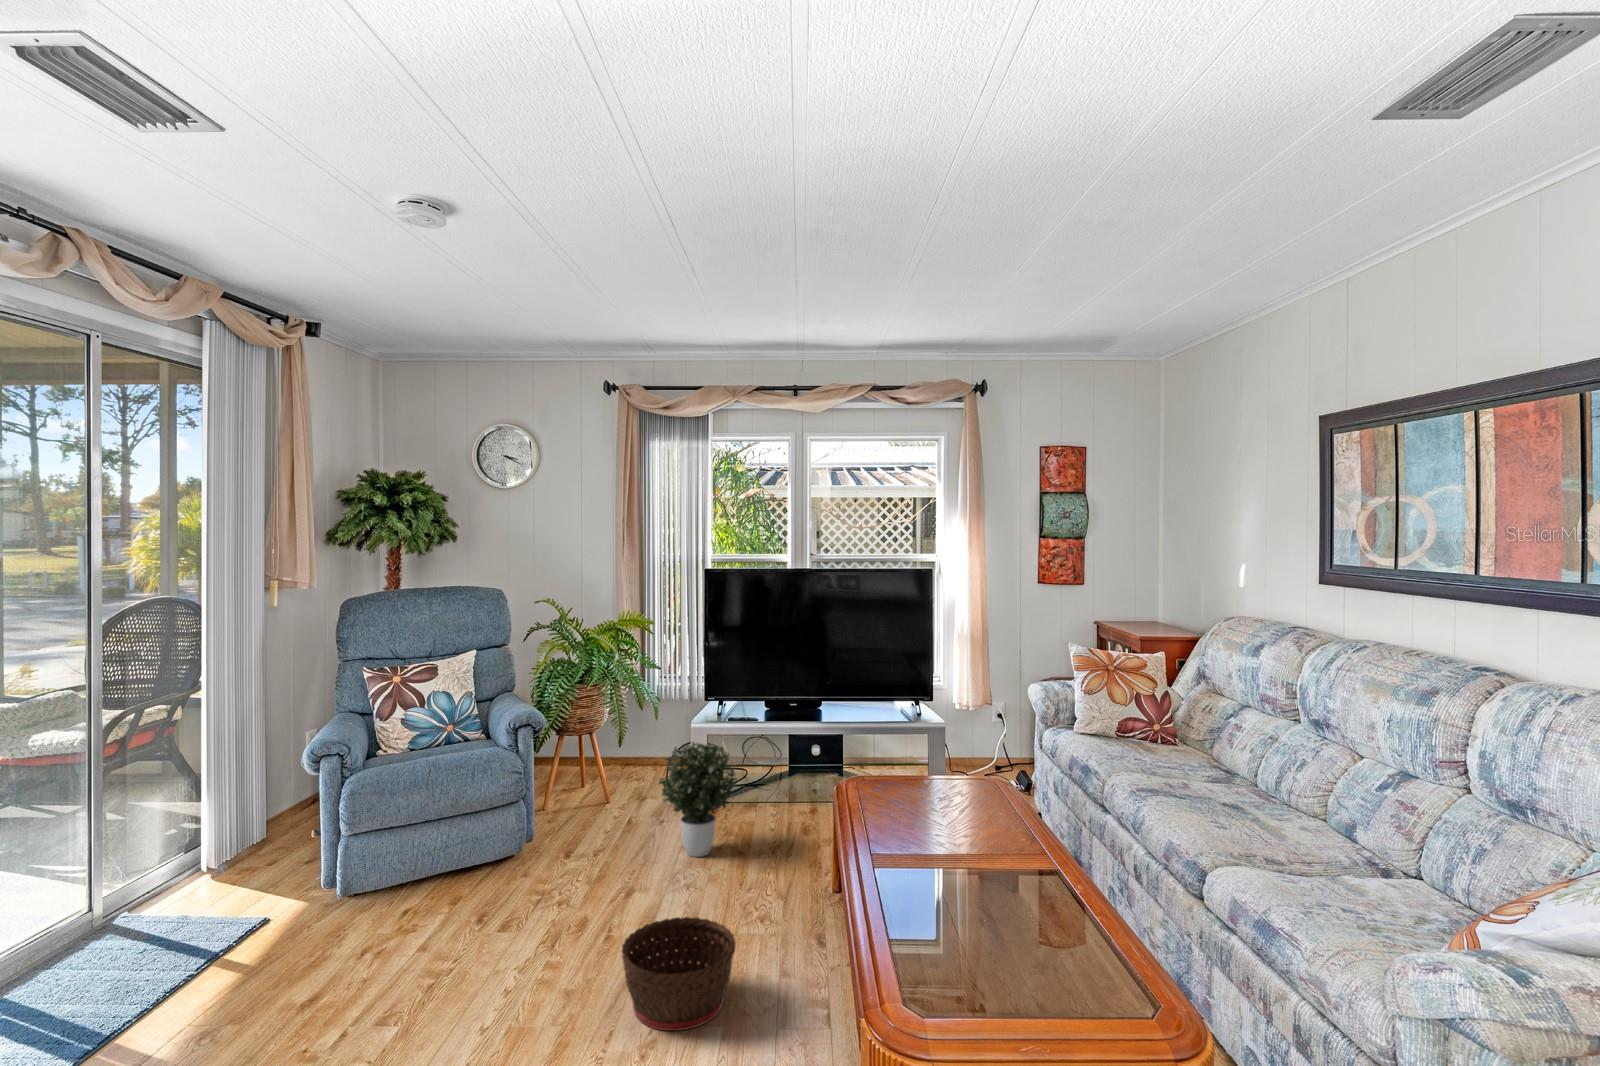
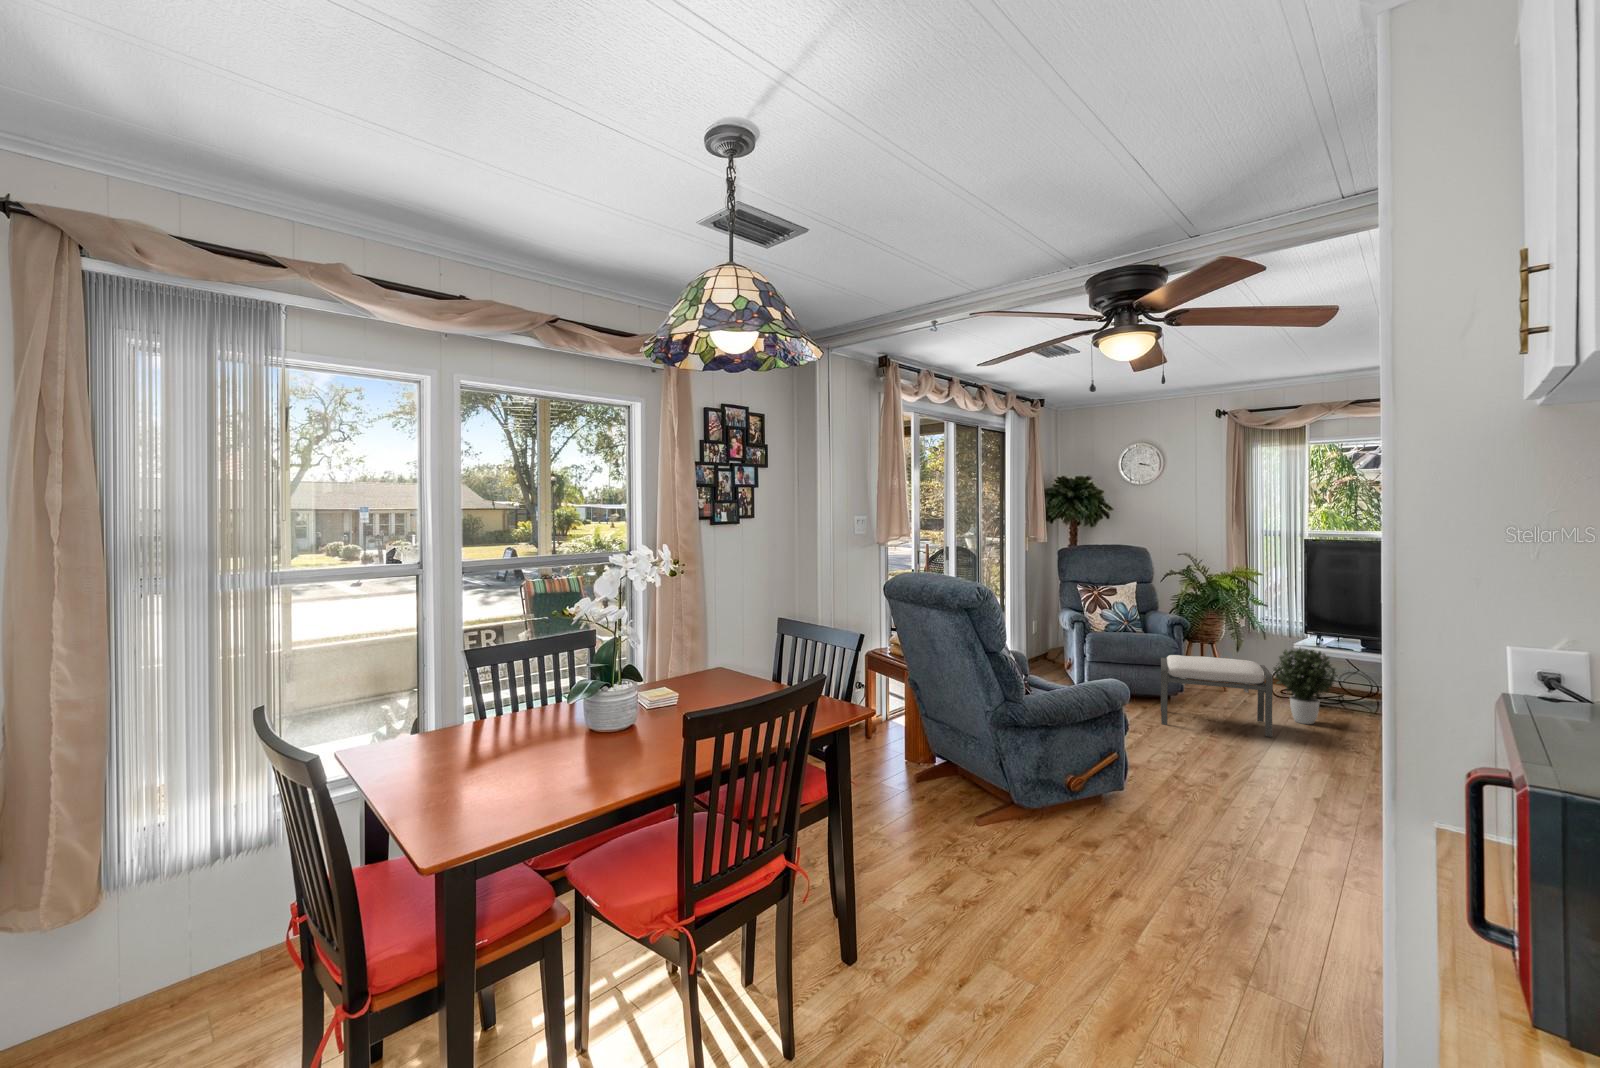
ottoman: none [481,779,650,927] -> present [1161,655,1273,737]
basket: present [622,917,735,1031] -> none [1264,727,1346,781]

